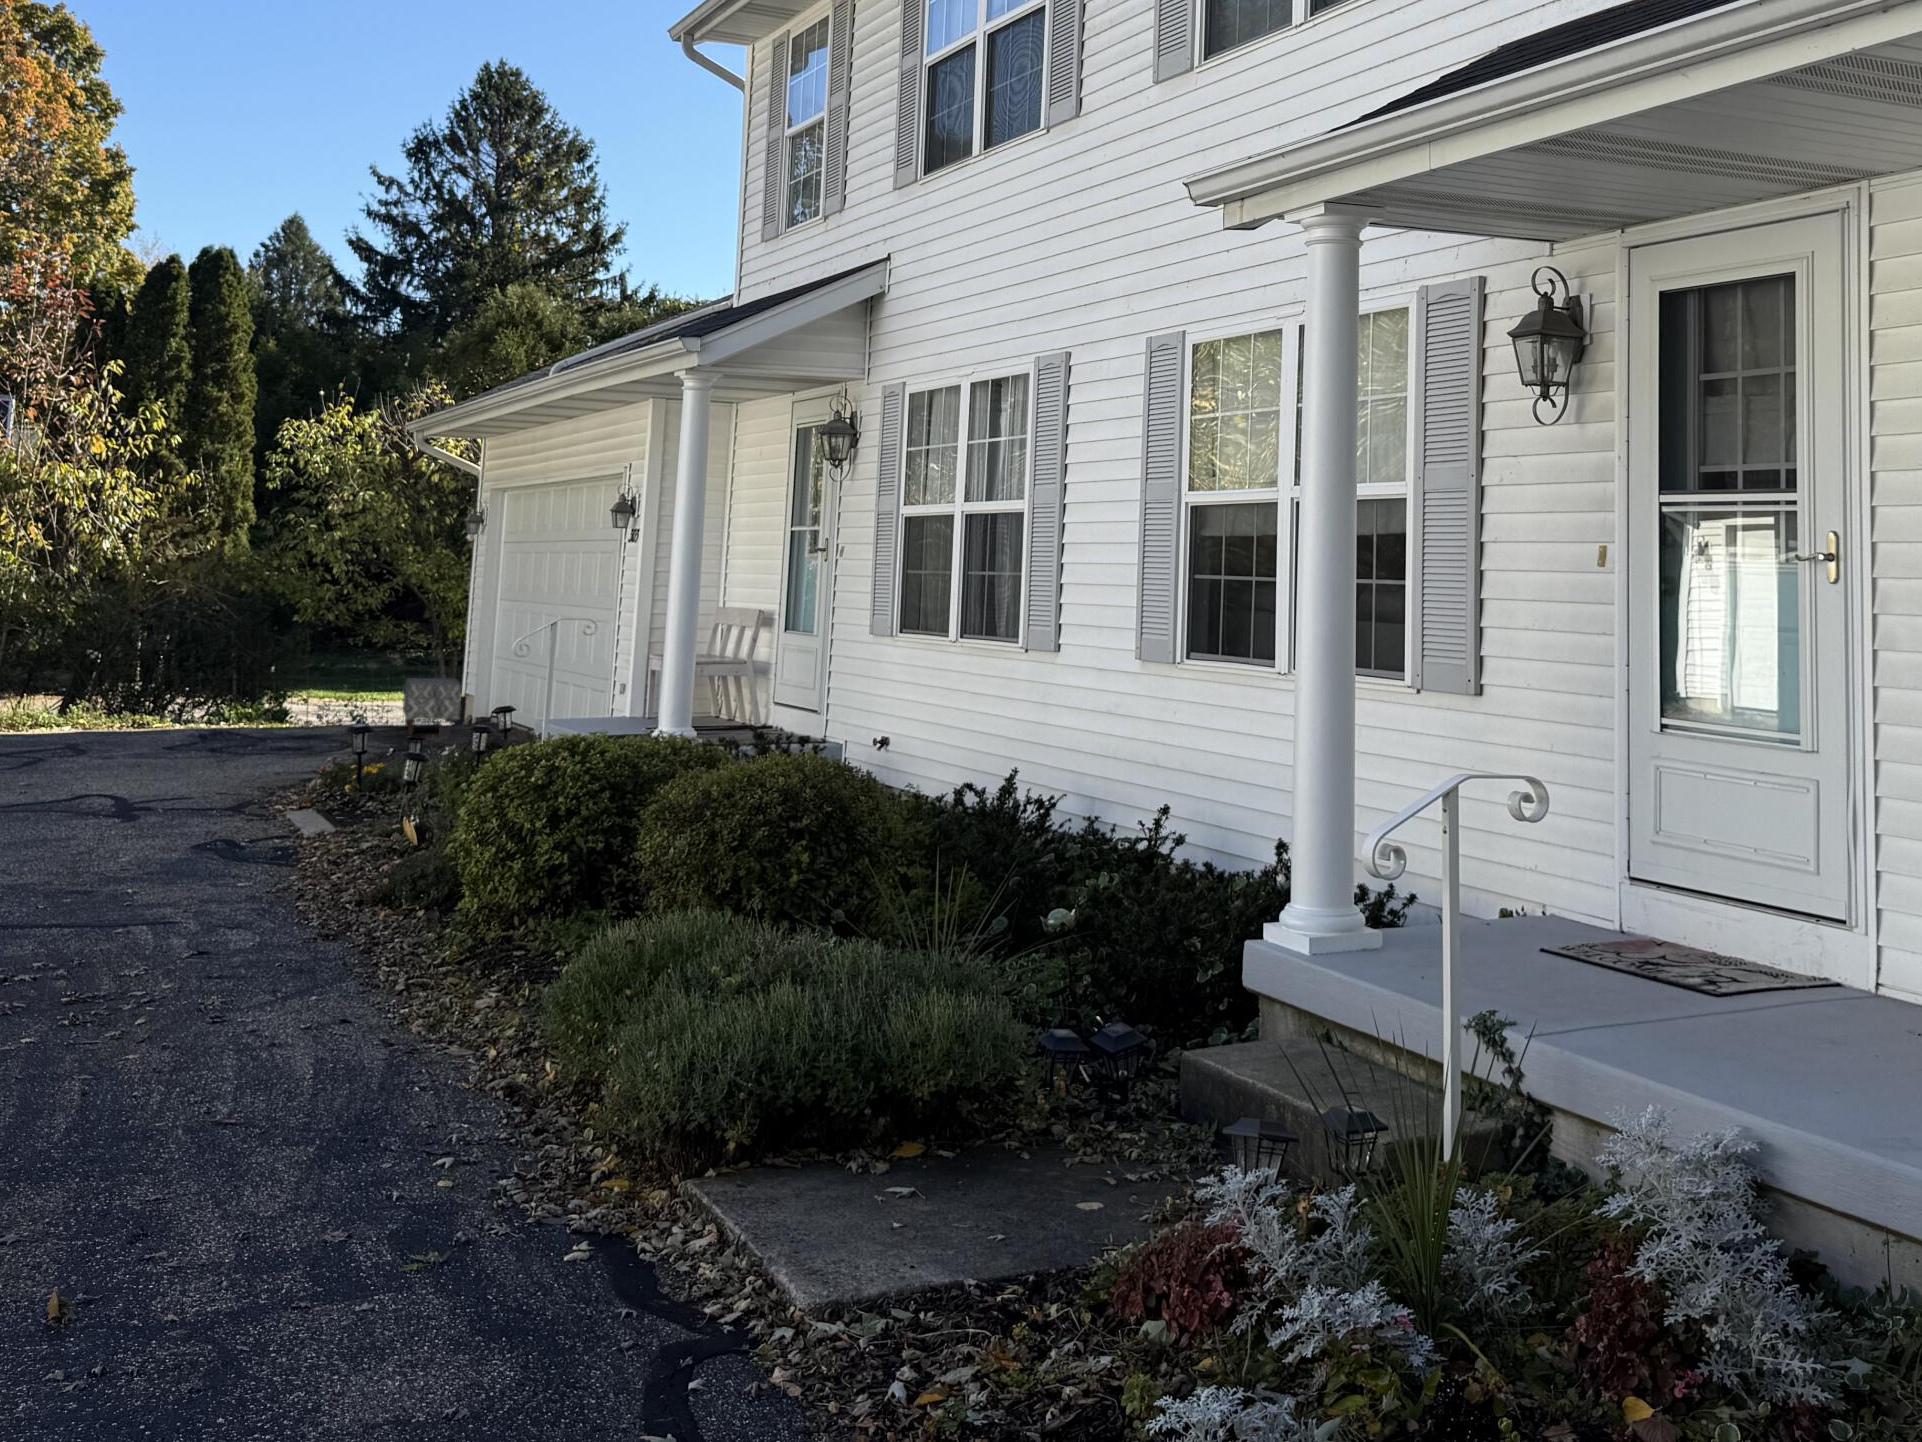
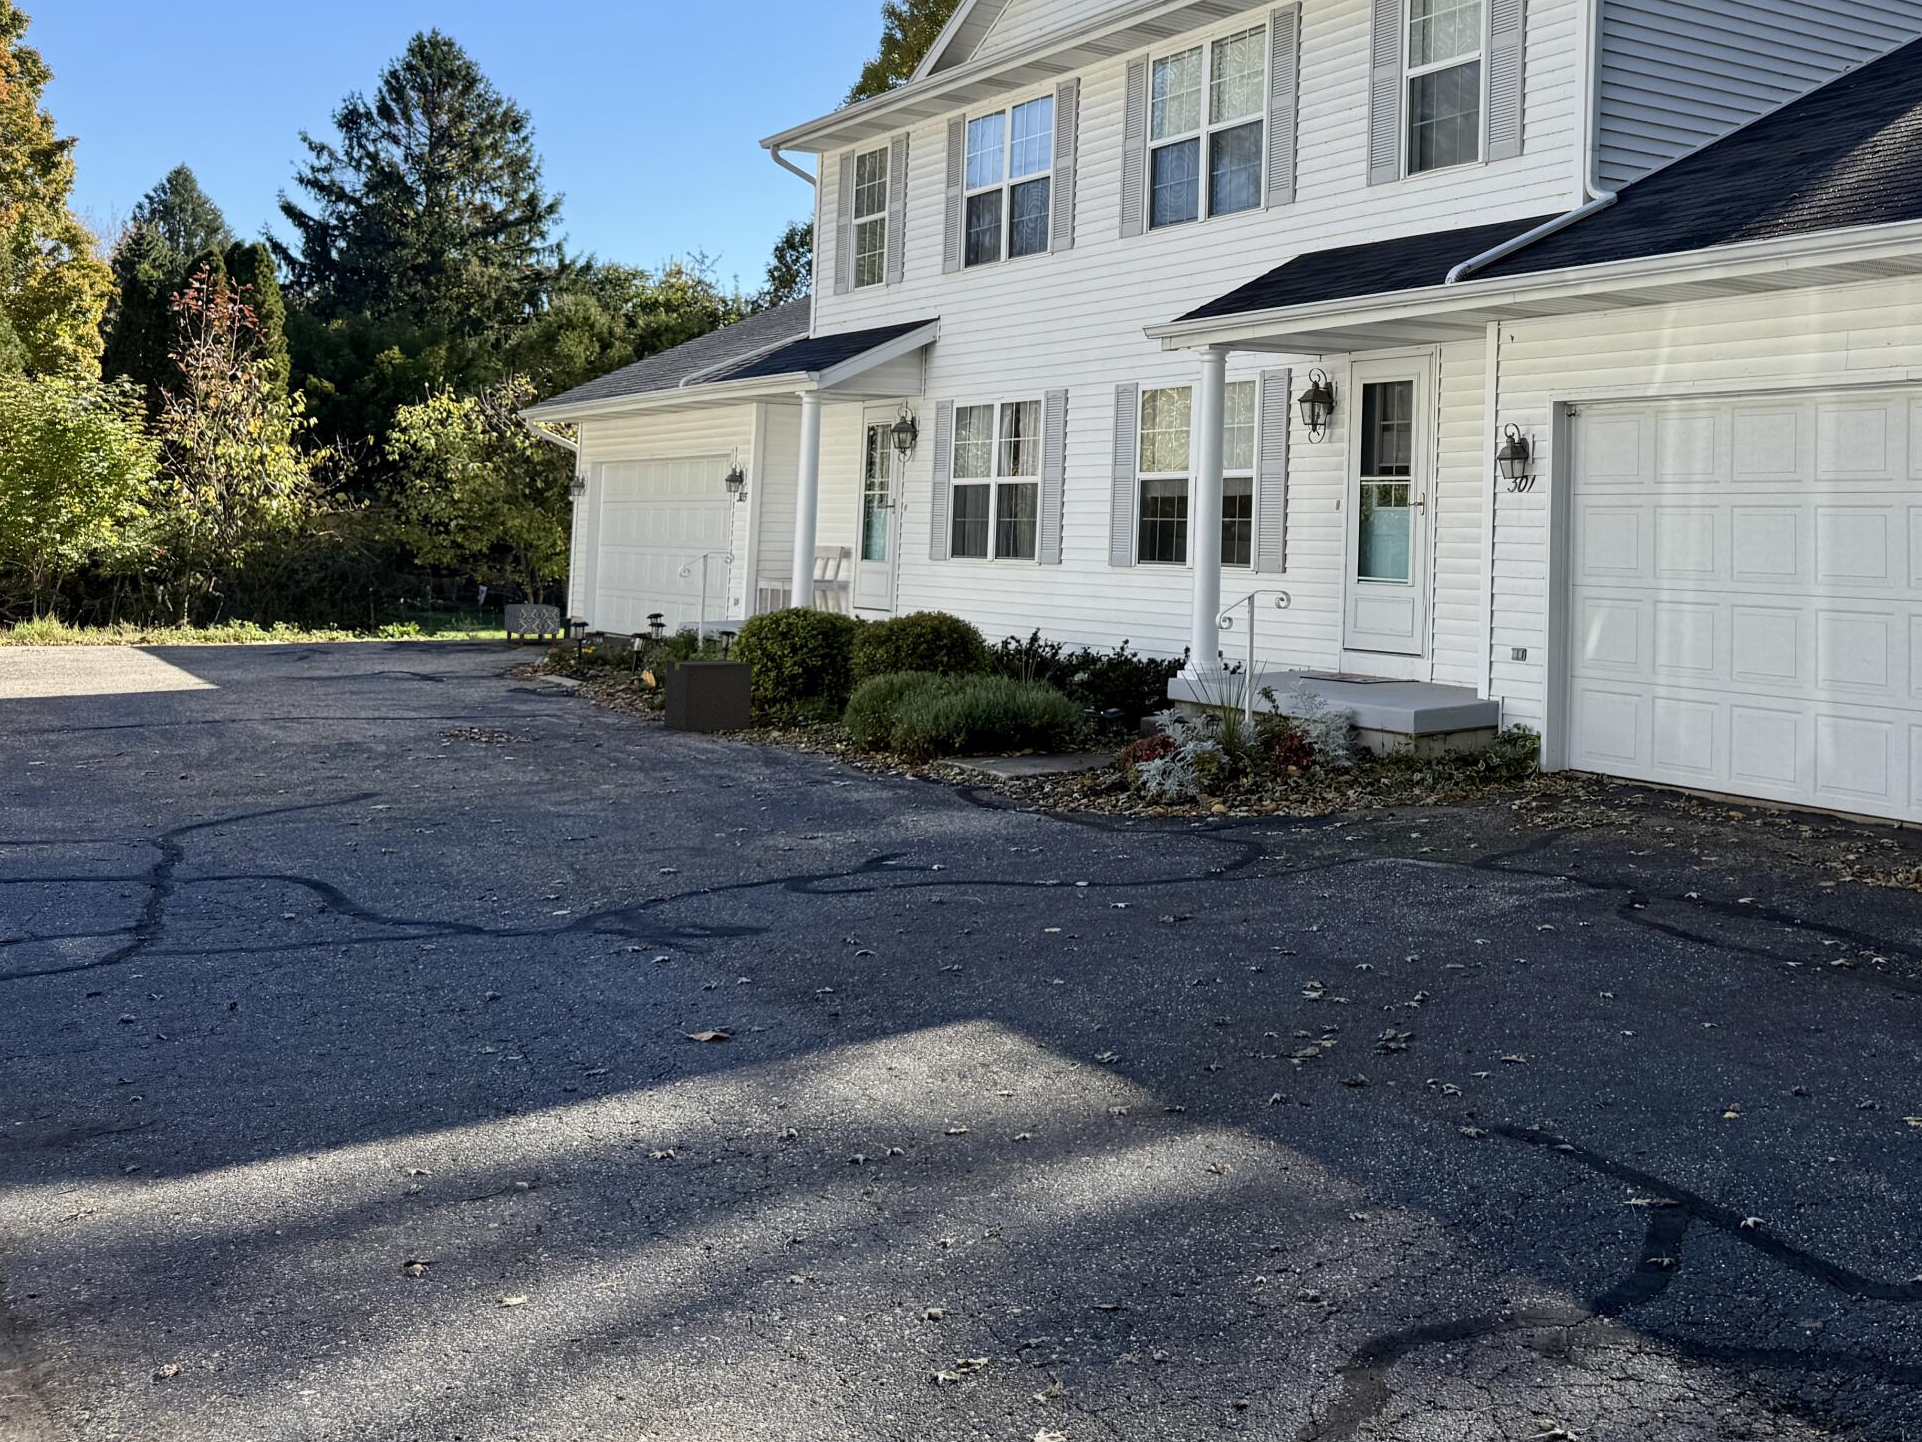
cardboard box: none [330,821,478,963] -> present [664,660,752,731]

